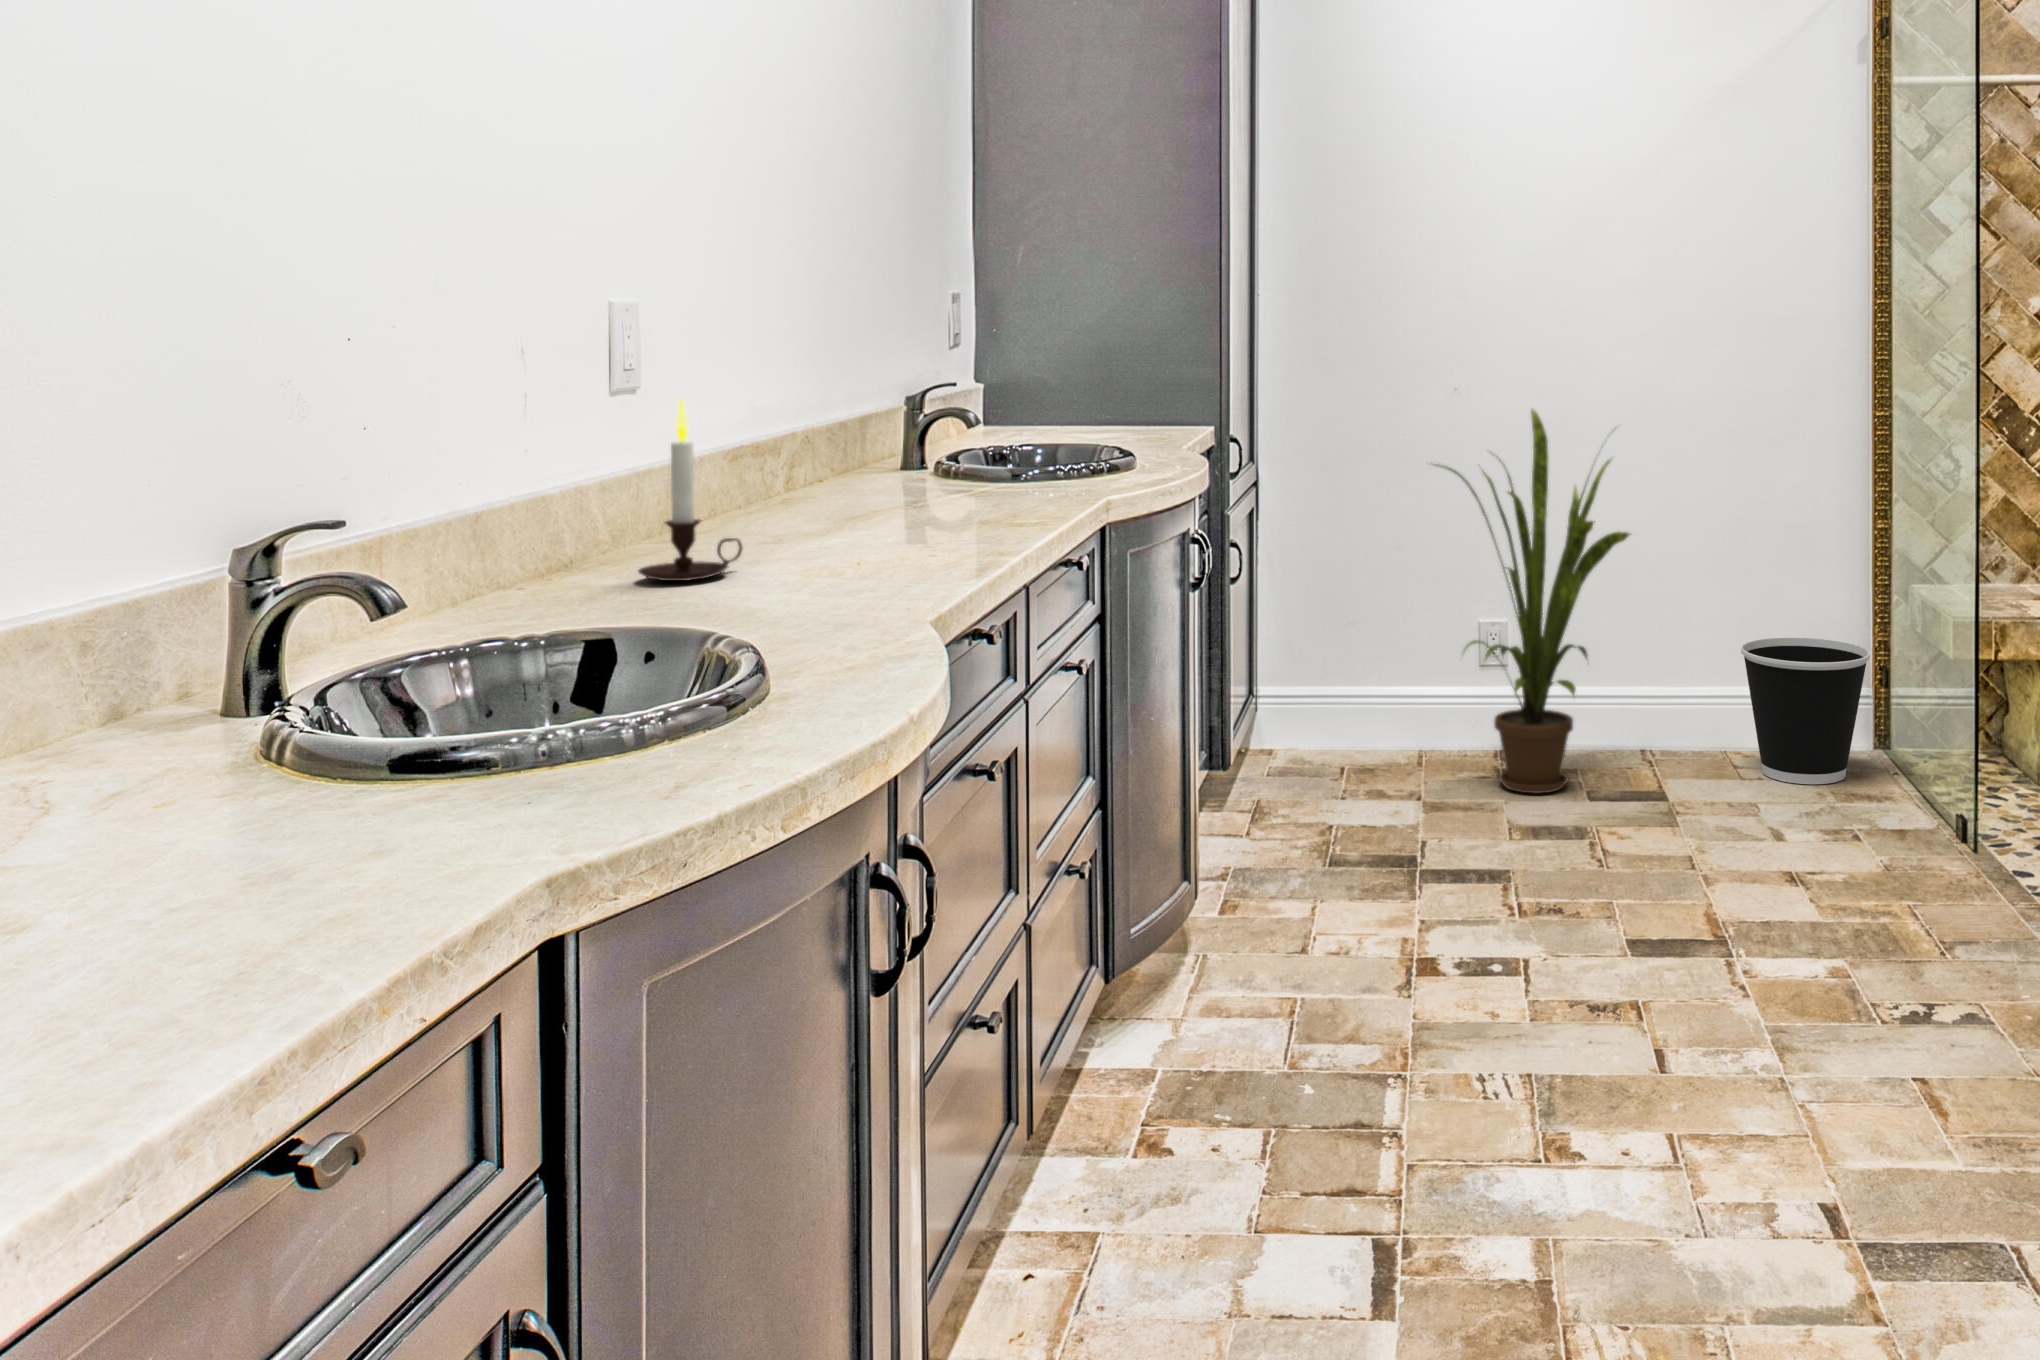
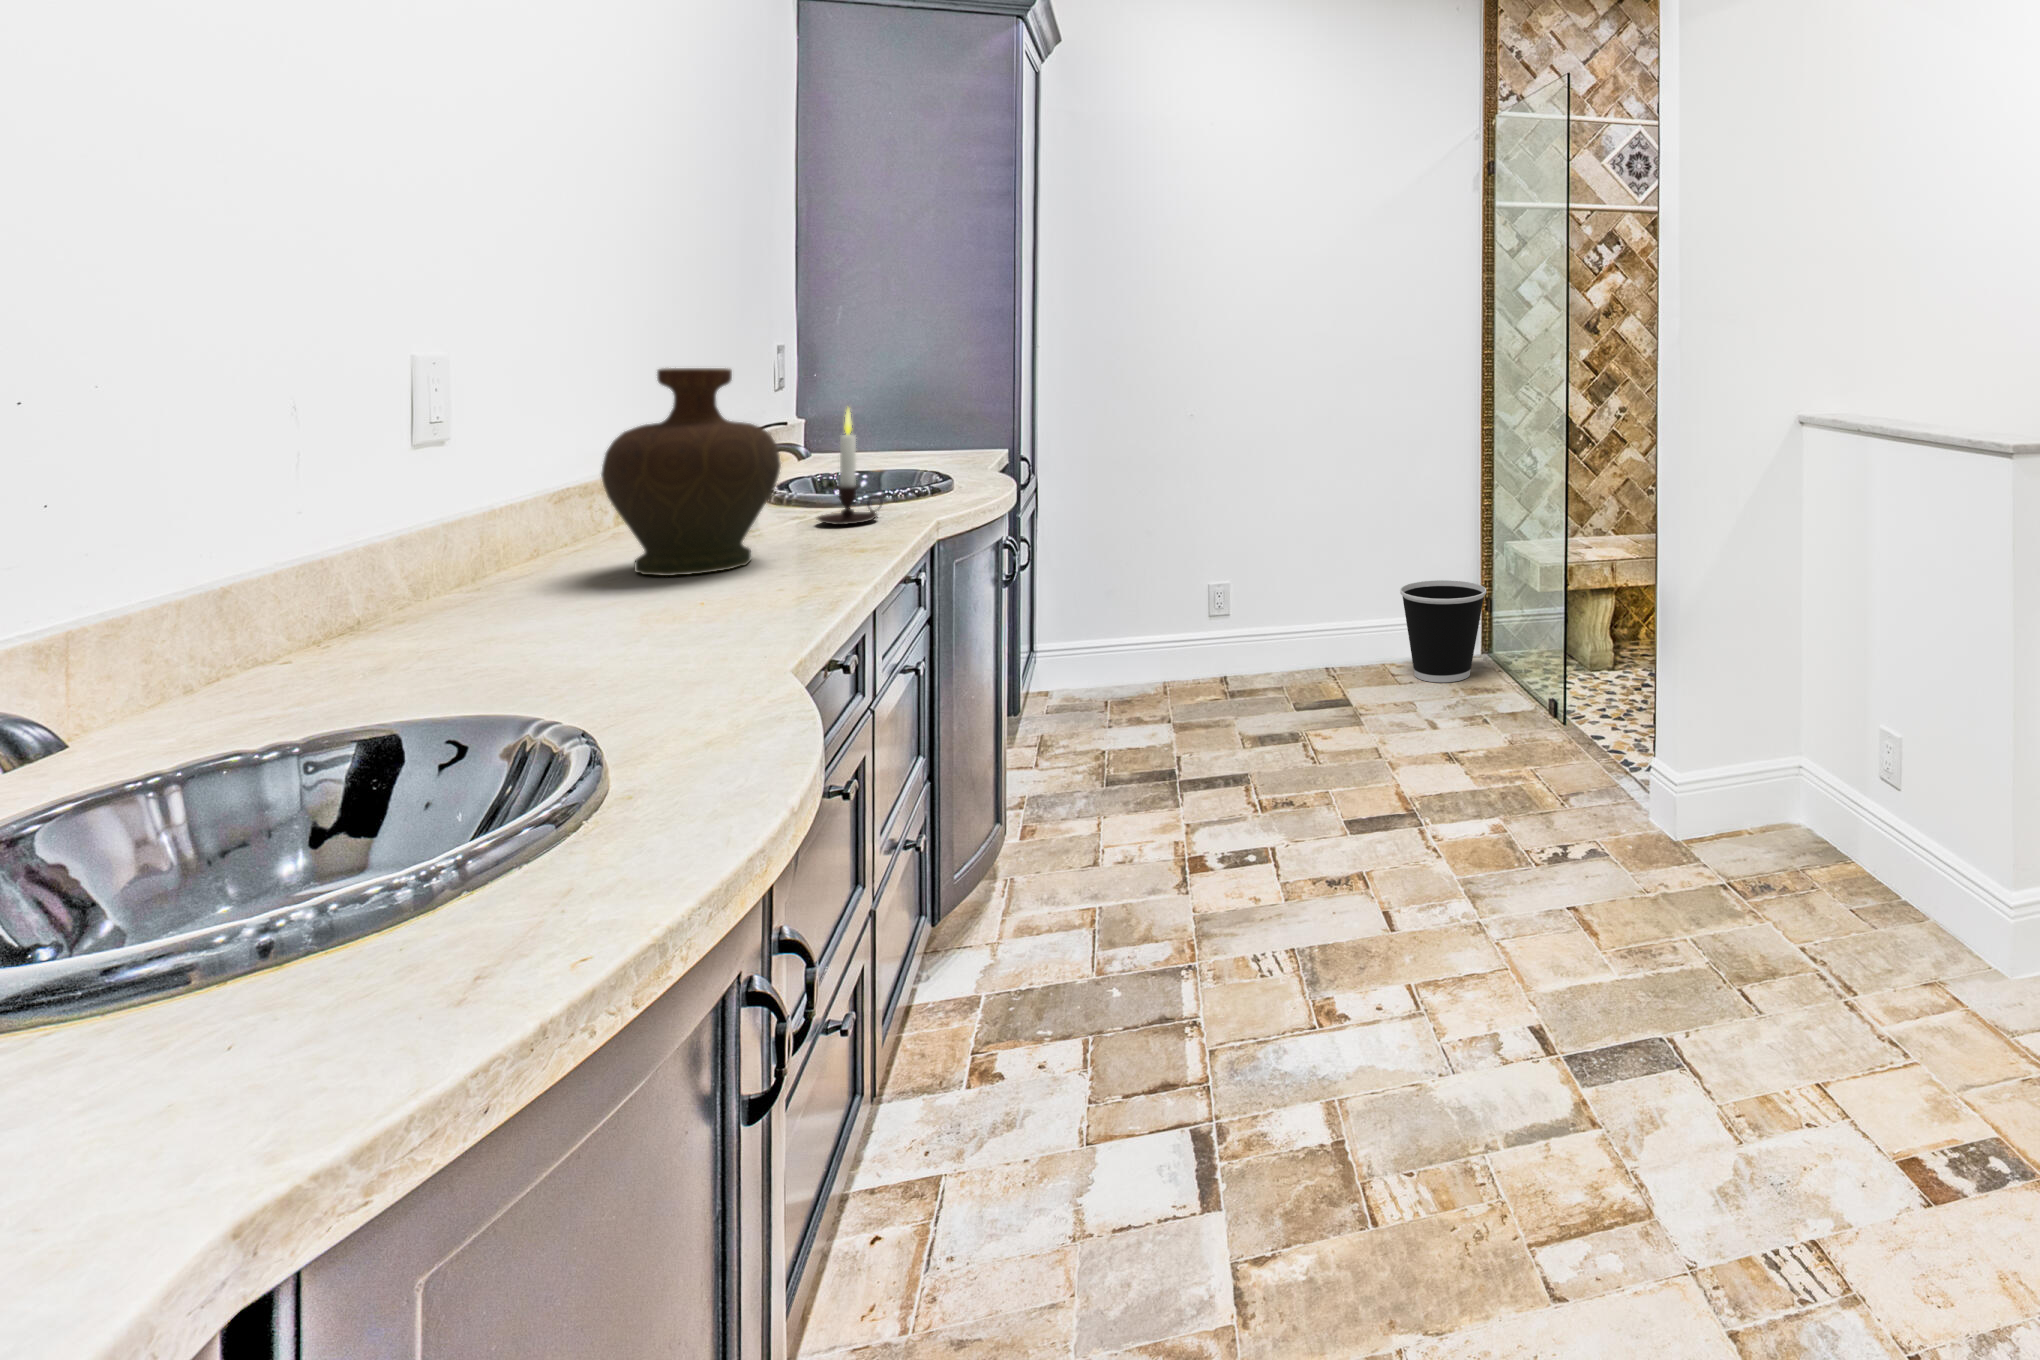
decorative vase: none [772,316,939,537] -> present [601,368,781,576]
candle: present [639,399,743,581] -> present [817,409,882,525]
house plant: present [1437,410,1631,794] -> none [1175,425,1329,708]

